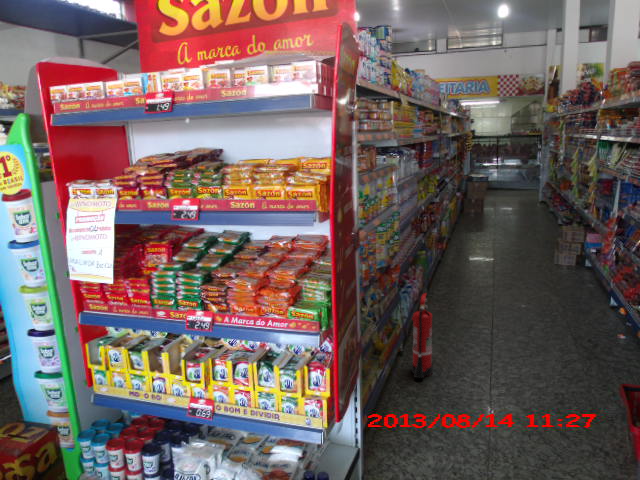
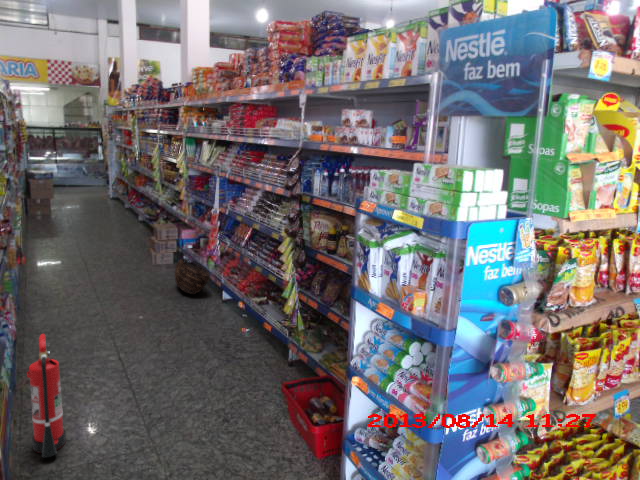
basket: none [565,260,601,295] -> present [175,258,210,294]

